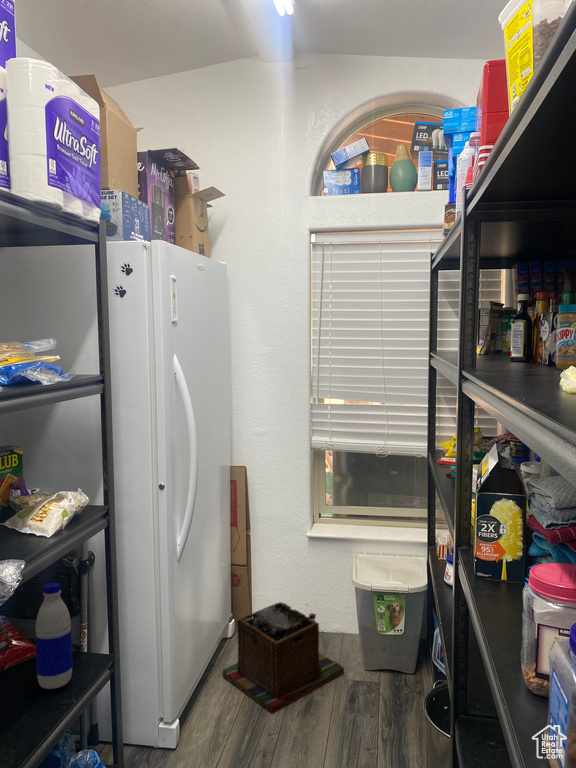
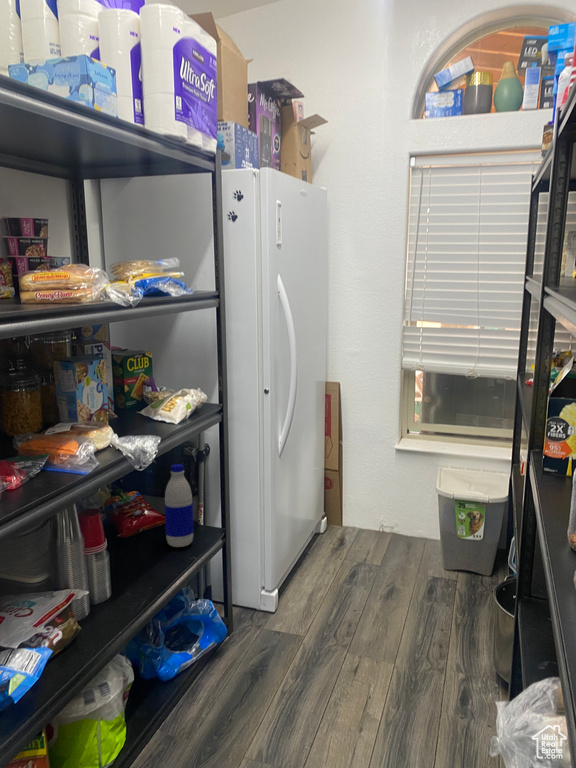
laundry basket: present [222,602,344,713] -> none [316,503,424,593]

